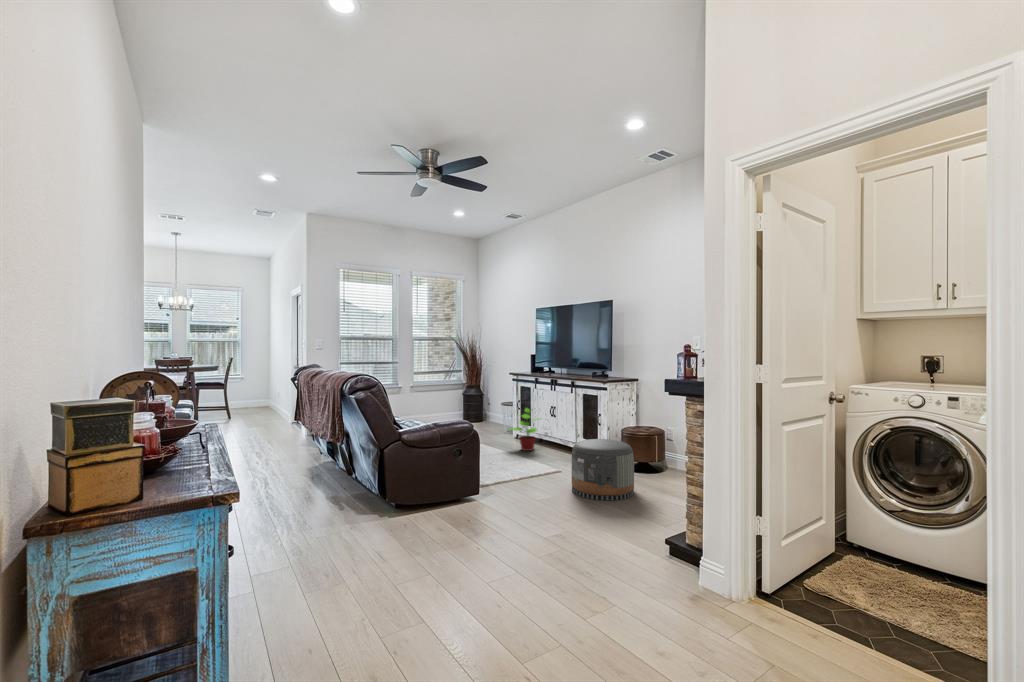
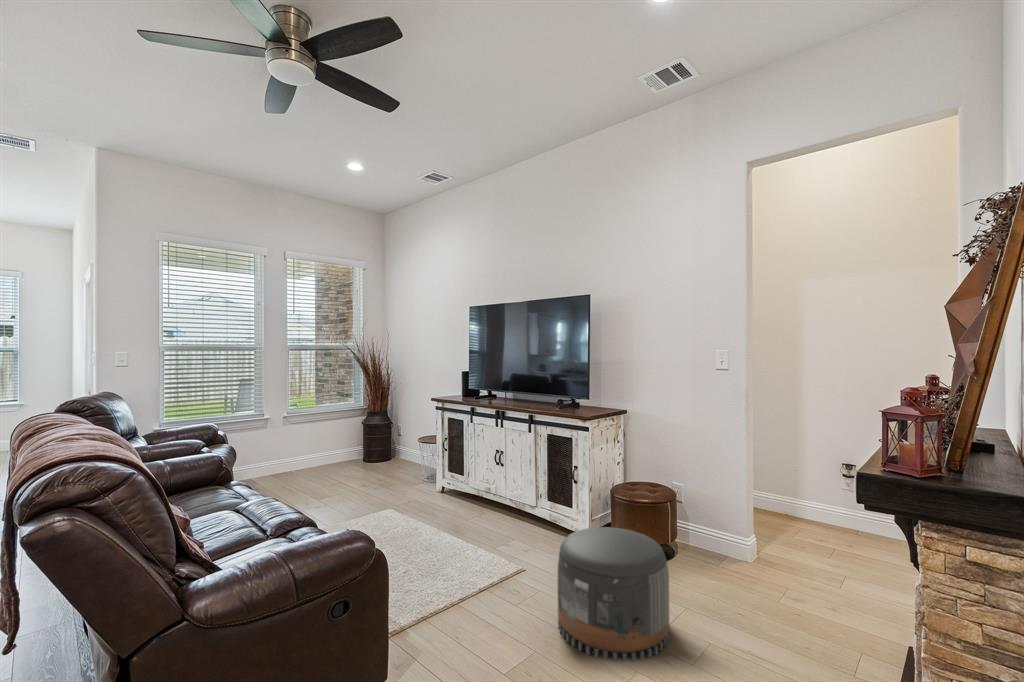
potted plant: present [510,408,539,451] -> none [430,451,485,520]

